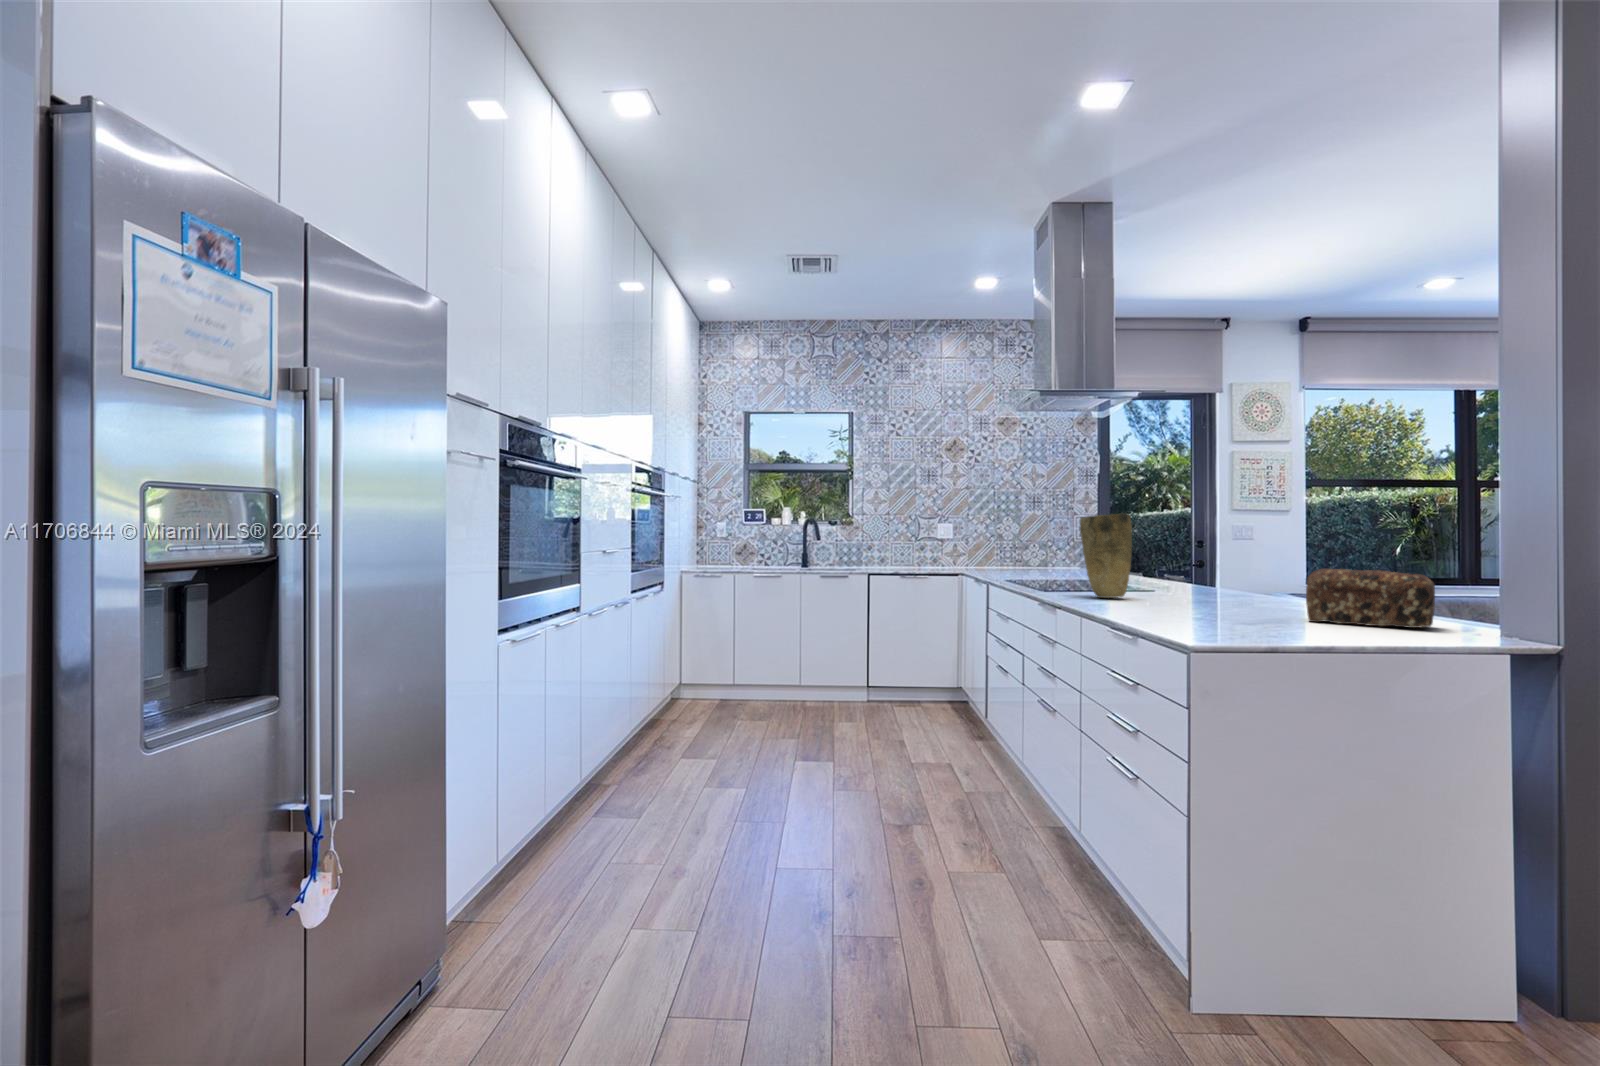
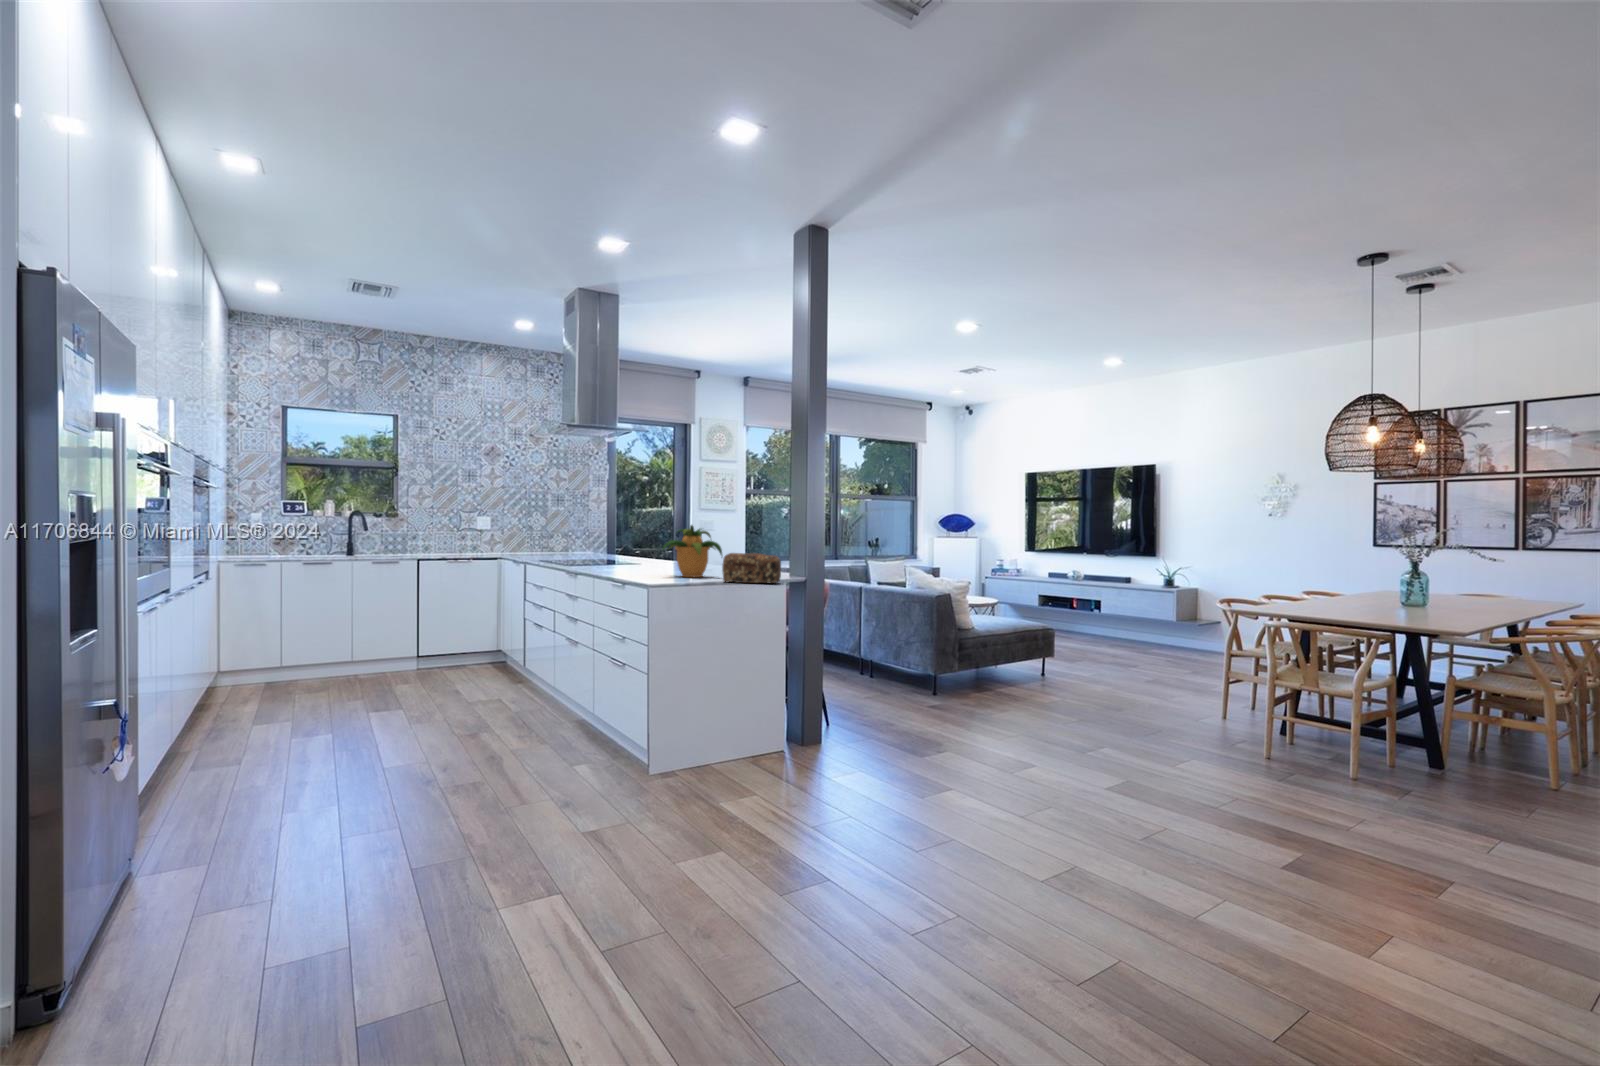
vase: present [1080,514,1132,598] -> none [599,518,632,573]
potted plant: none [1185,520,1299,610] -> present [663,525,722,577]

